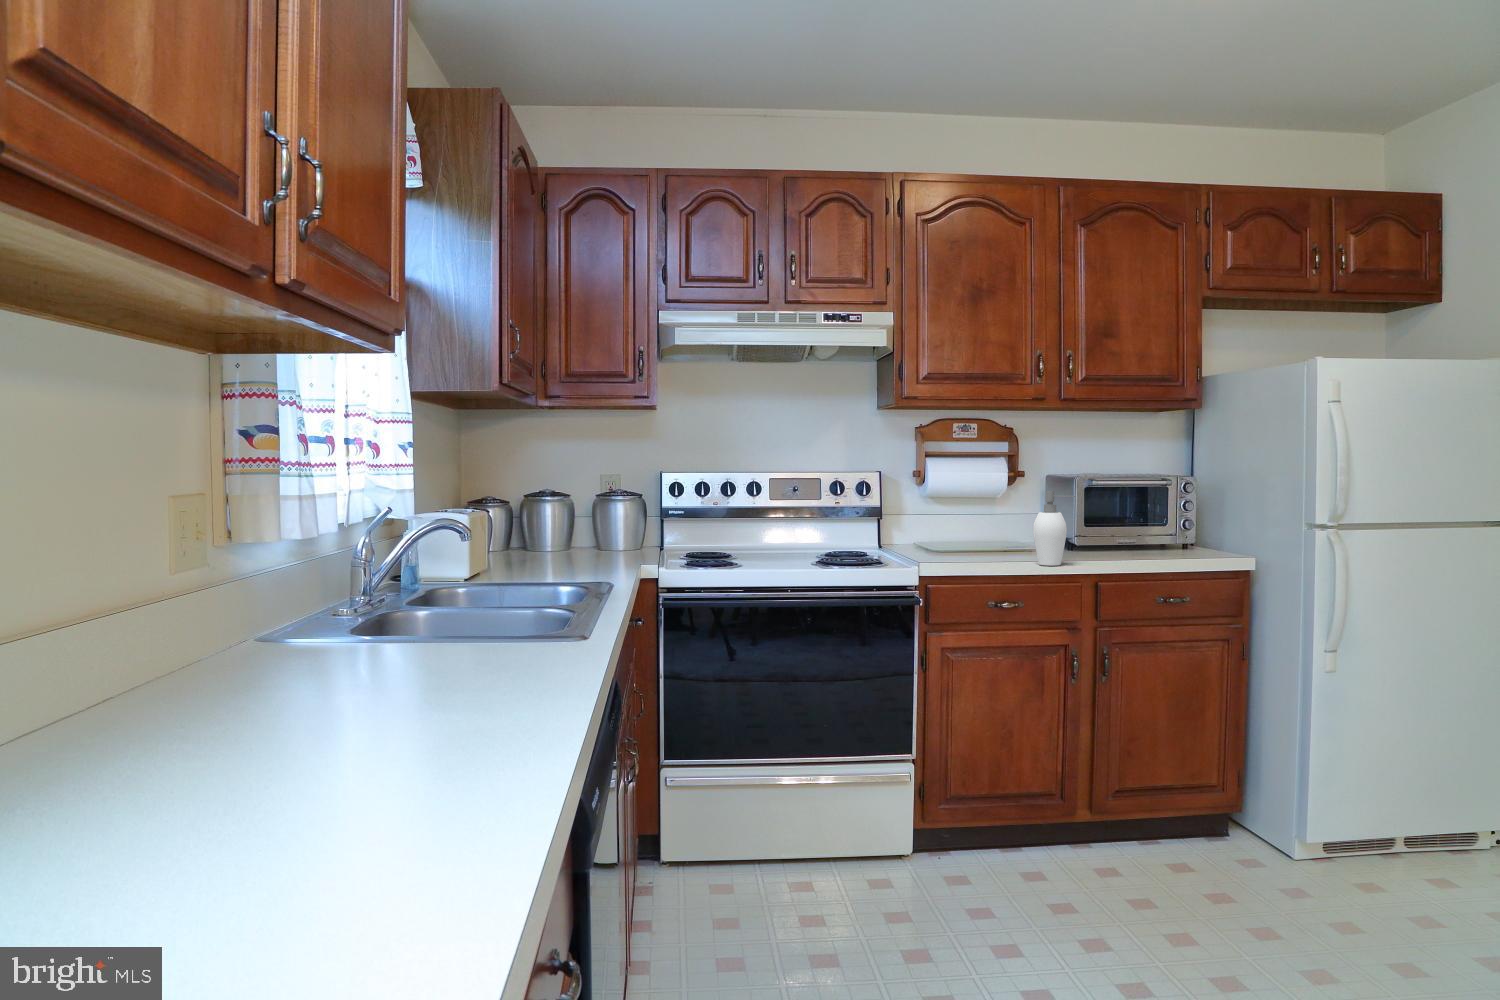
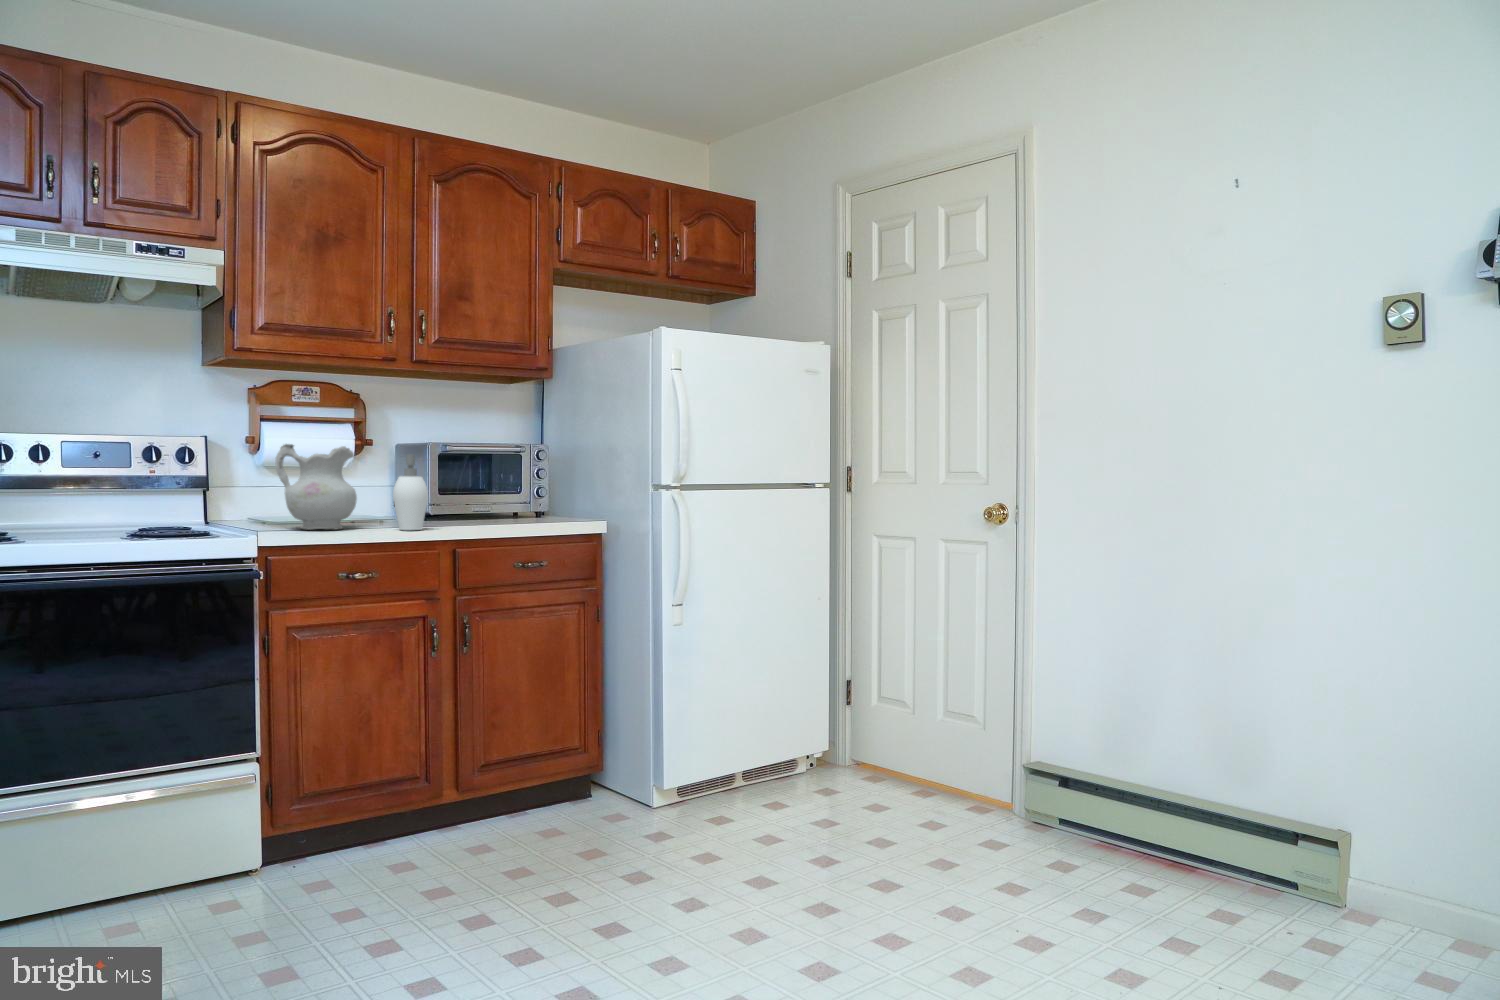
ceramic pitcher: none [931,481,1001,561] -> present [276,444,357,530]

